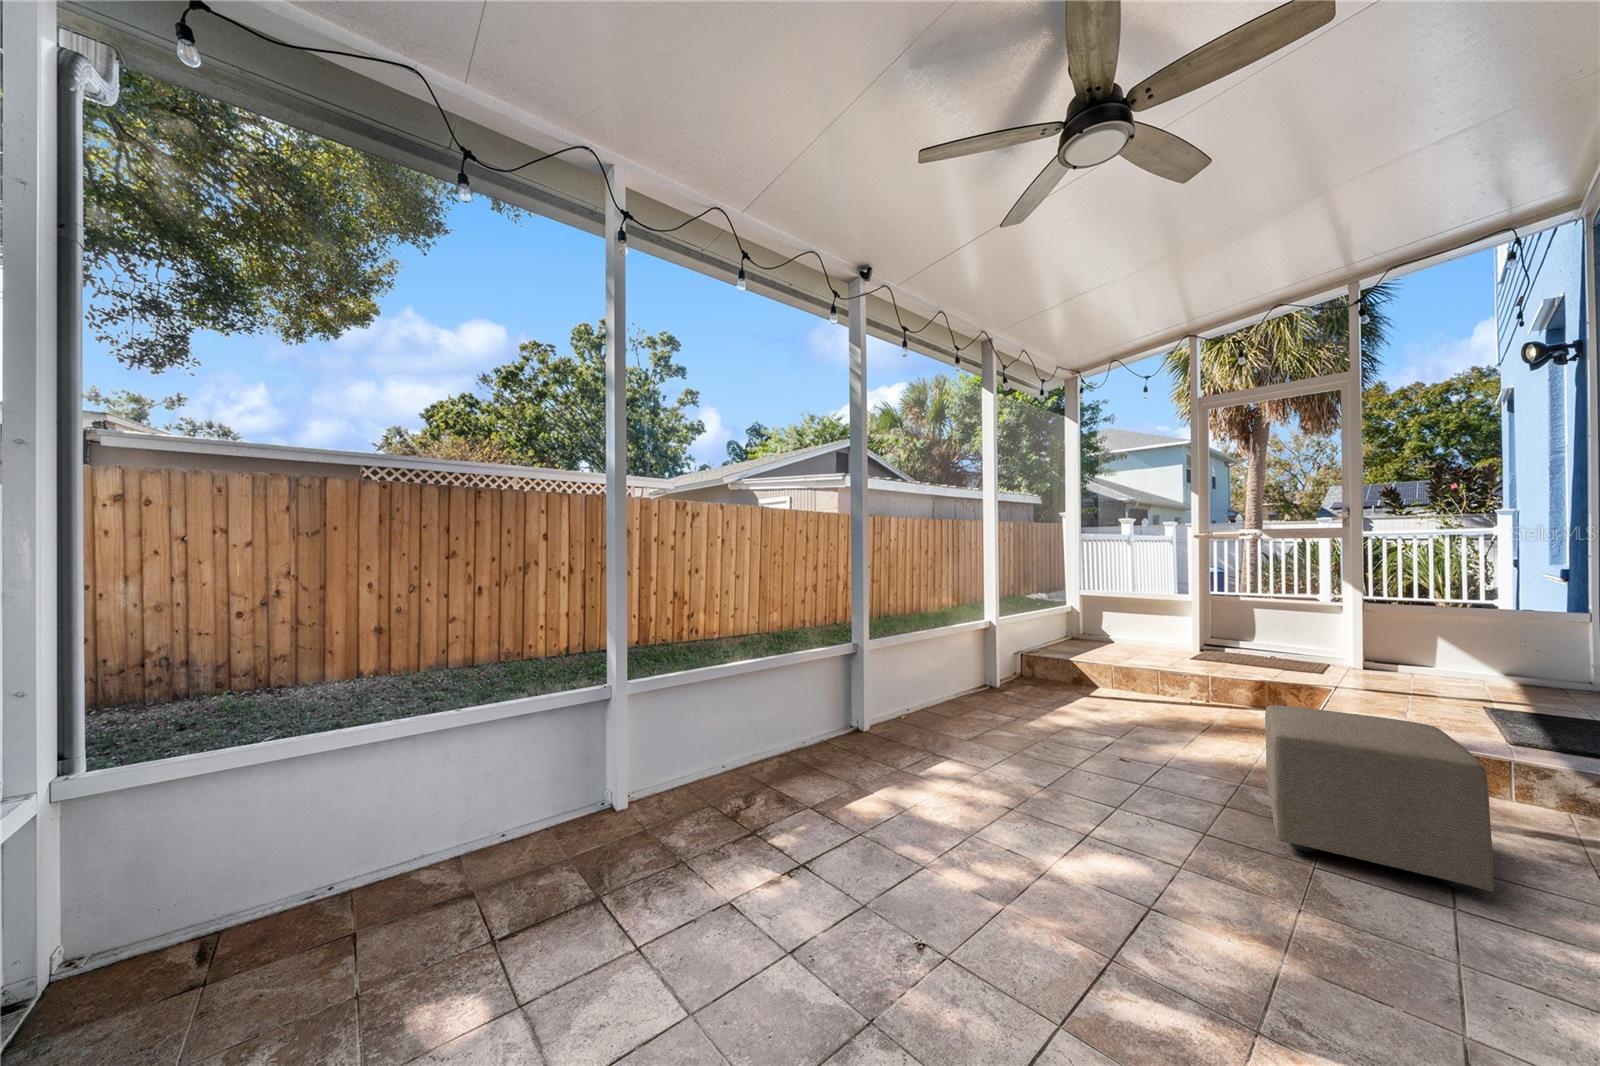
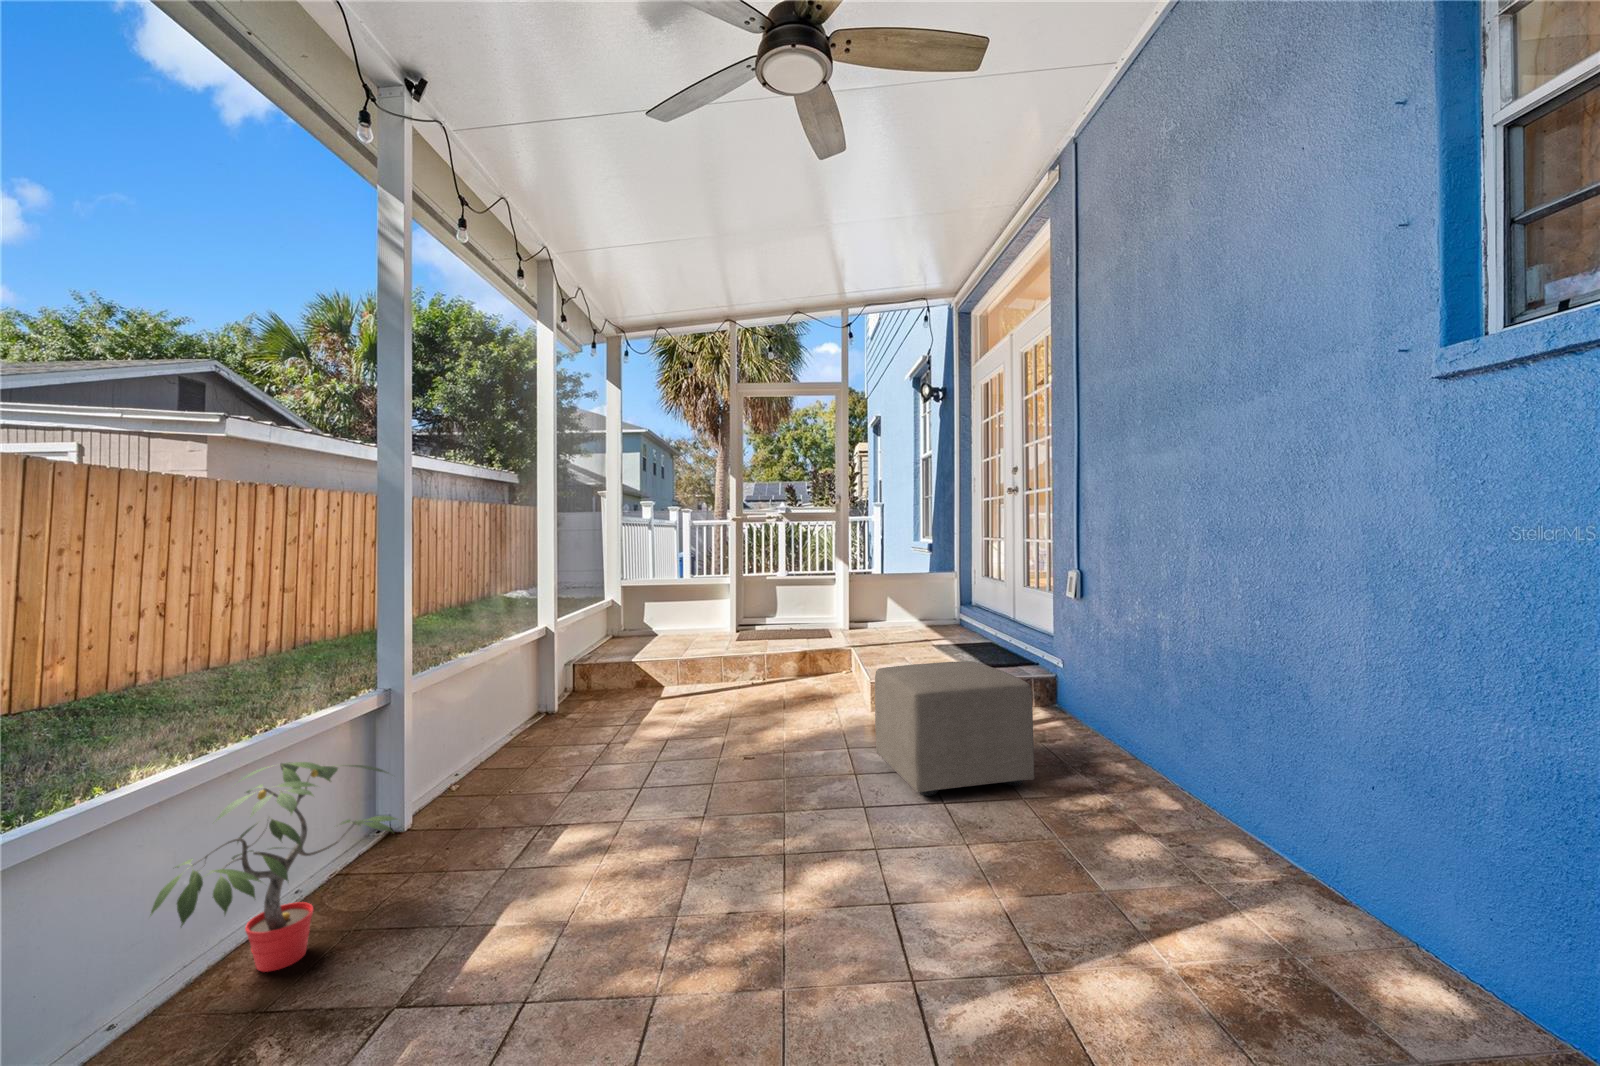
potted plant: none [731,670,845,772] -> present [150,762,397,972]

